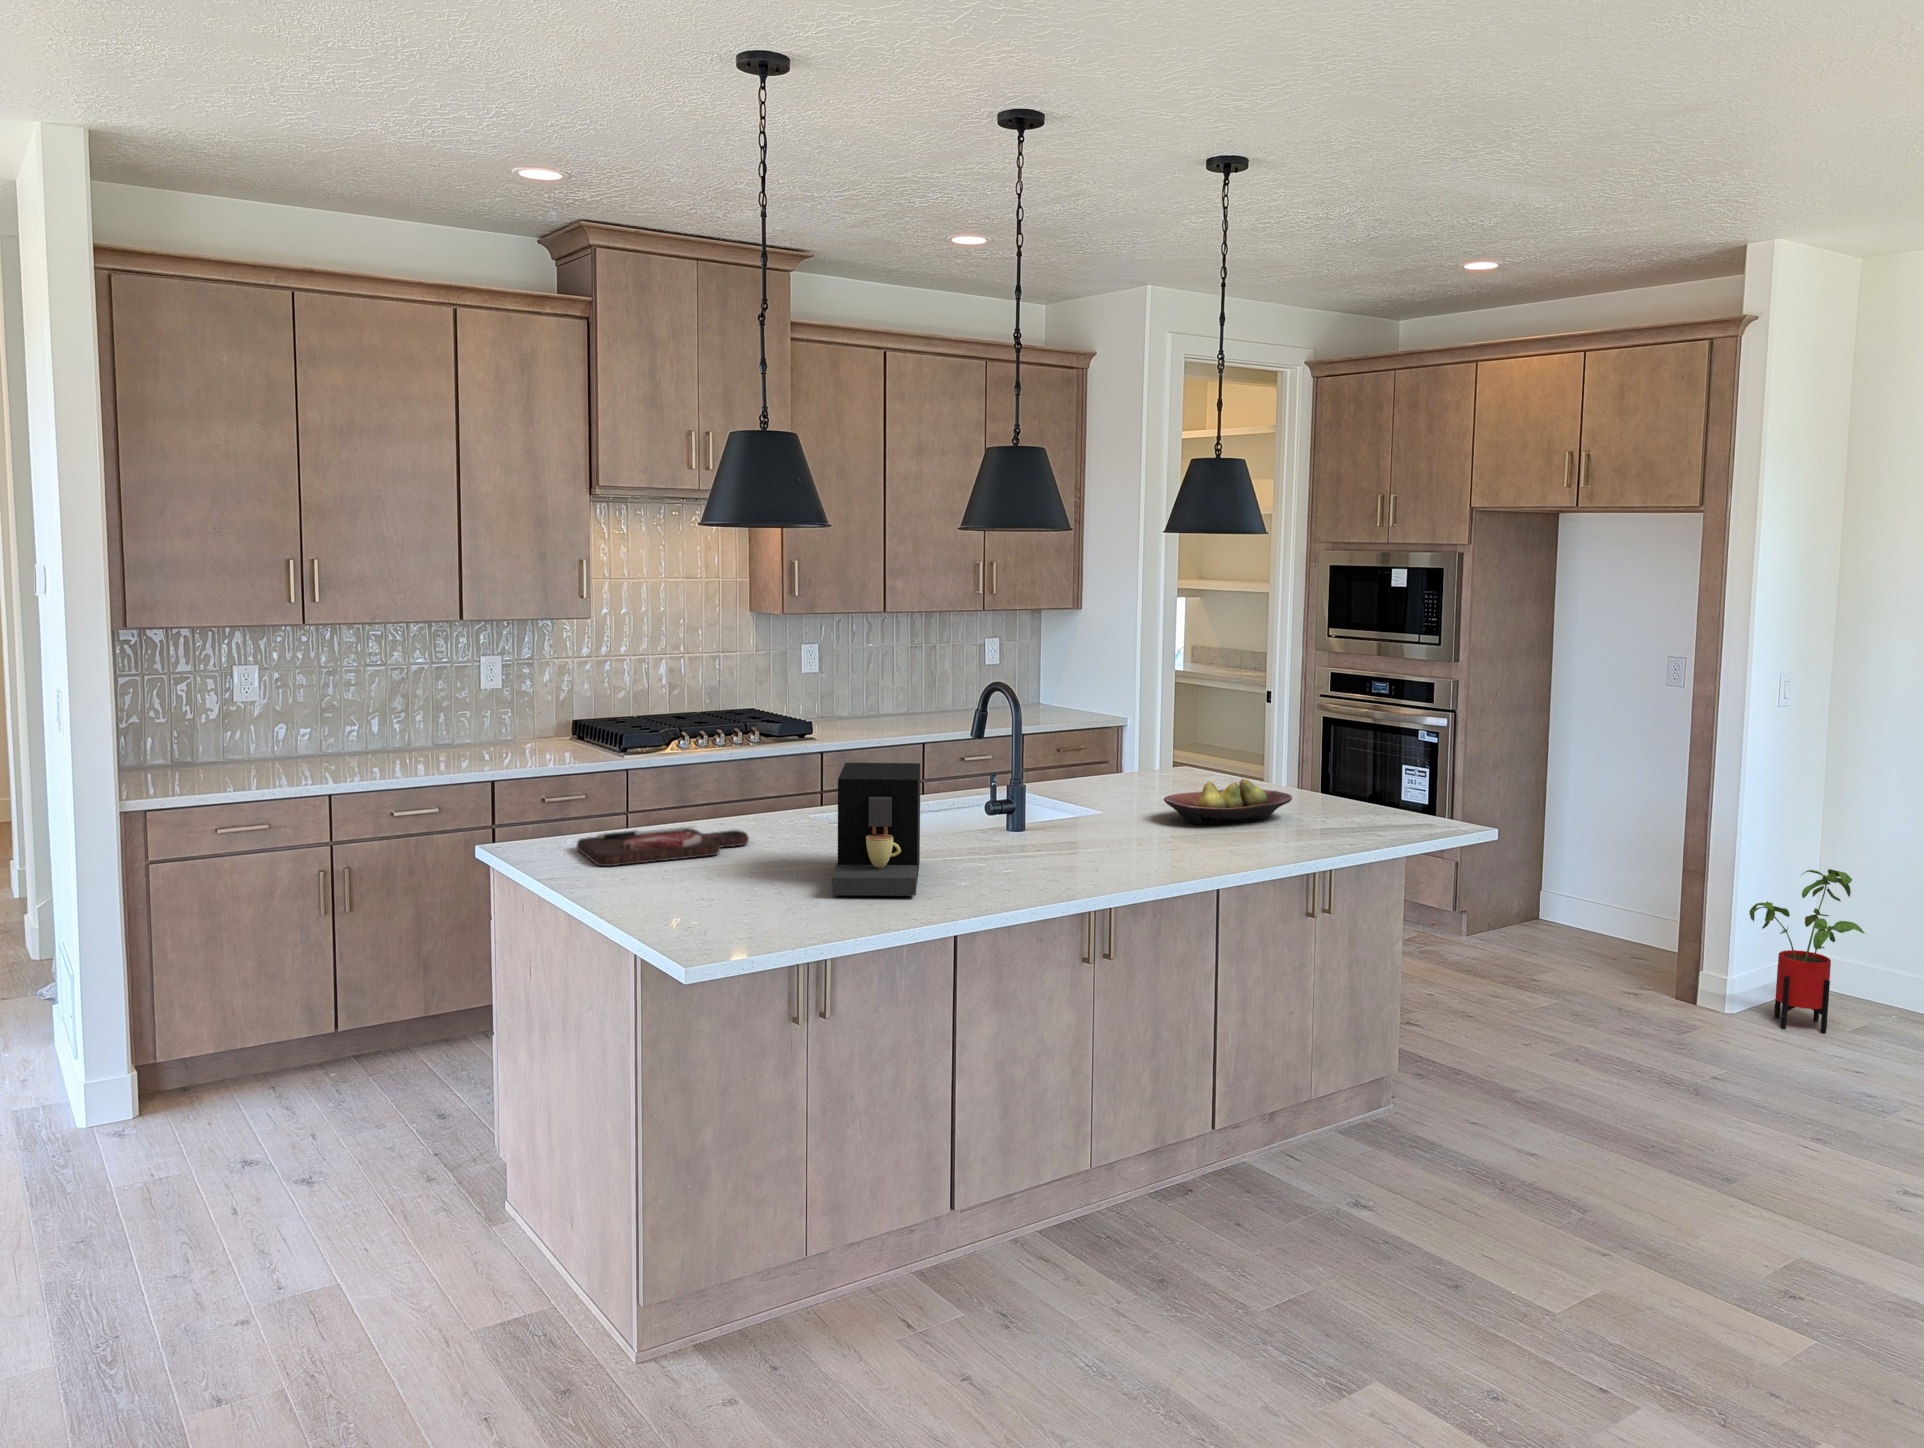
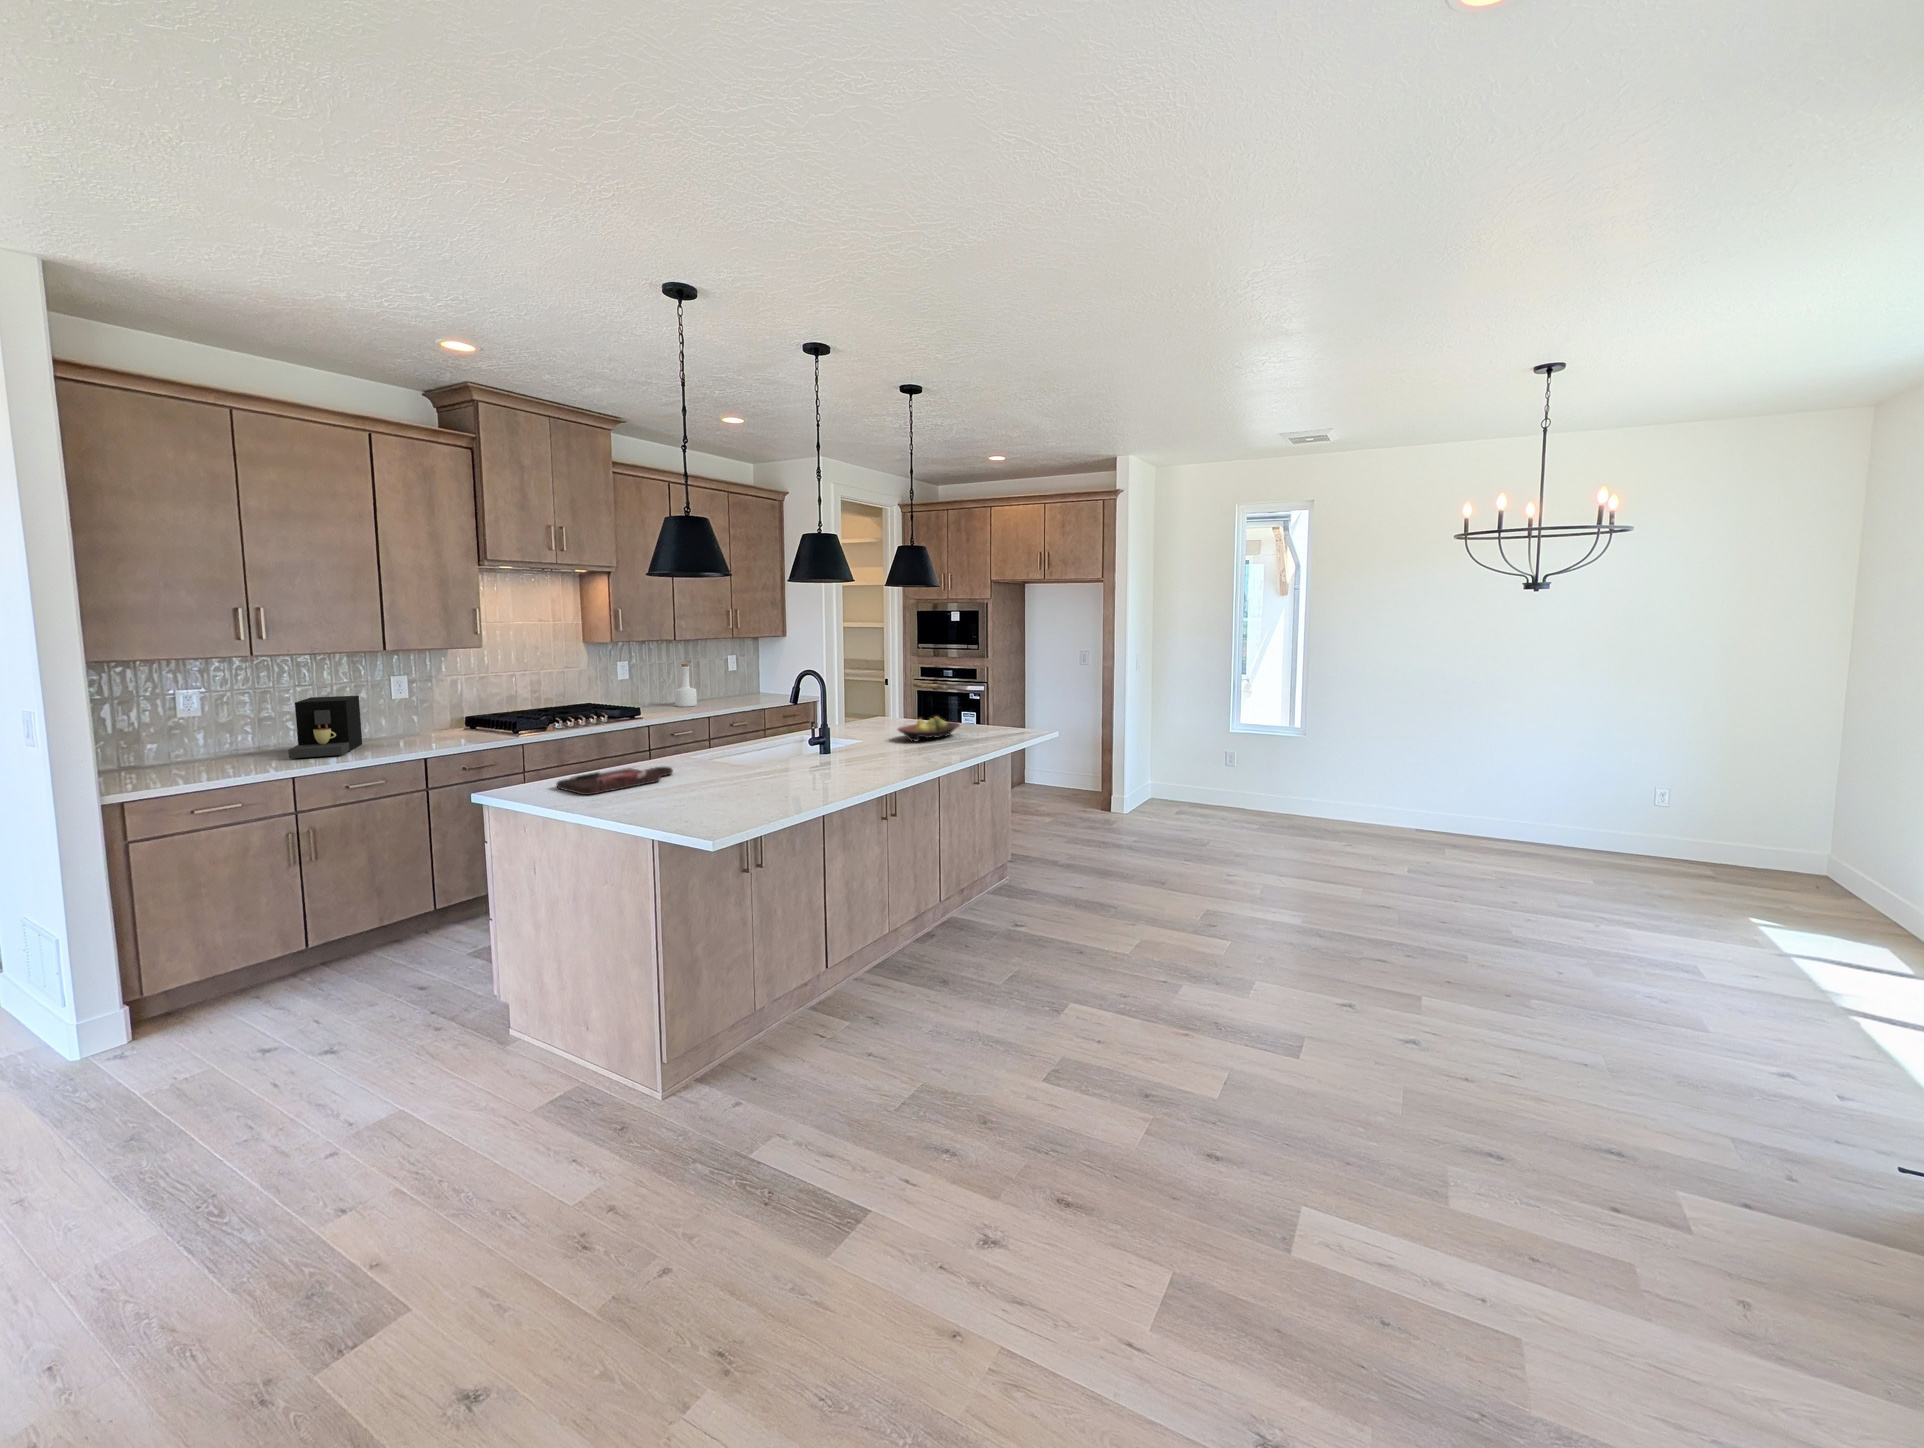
bottle: none [878,651,912,724] -> present [675,664,697,707]
coffee maker: present [832,763,920,896] -> present [288,696,362,758]
house plant: present [1749,869,1865,1033] -> none [1132,742,1181,817]

